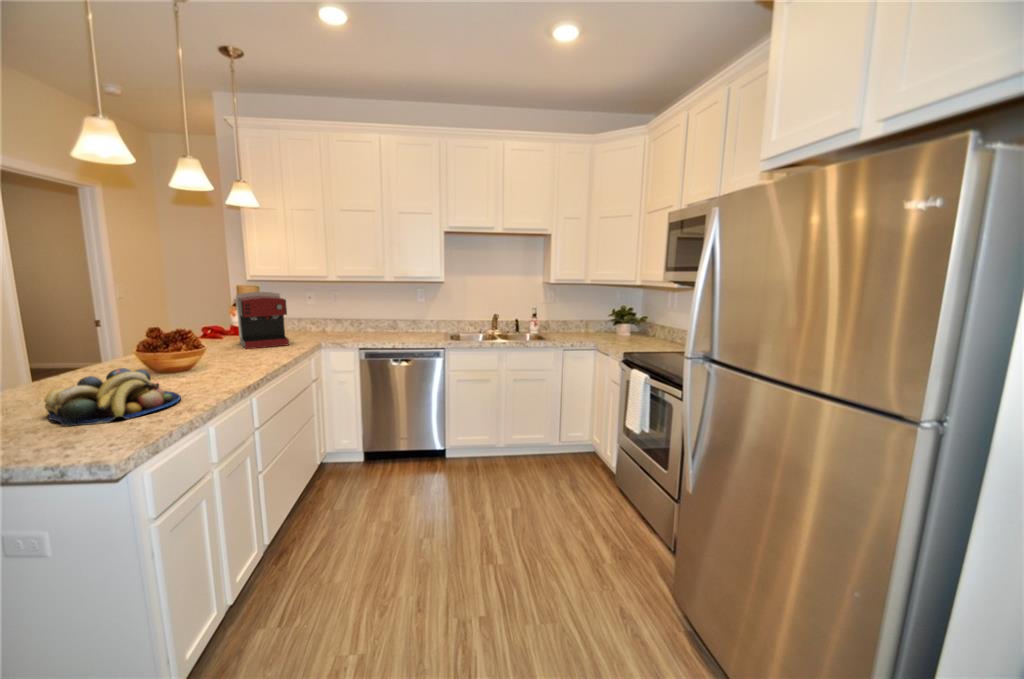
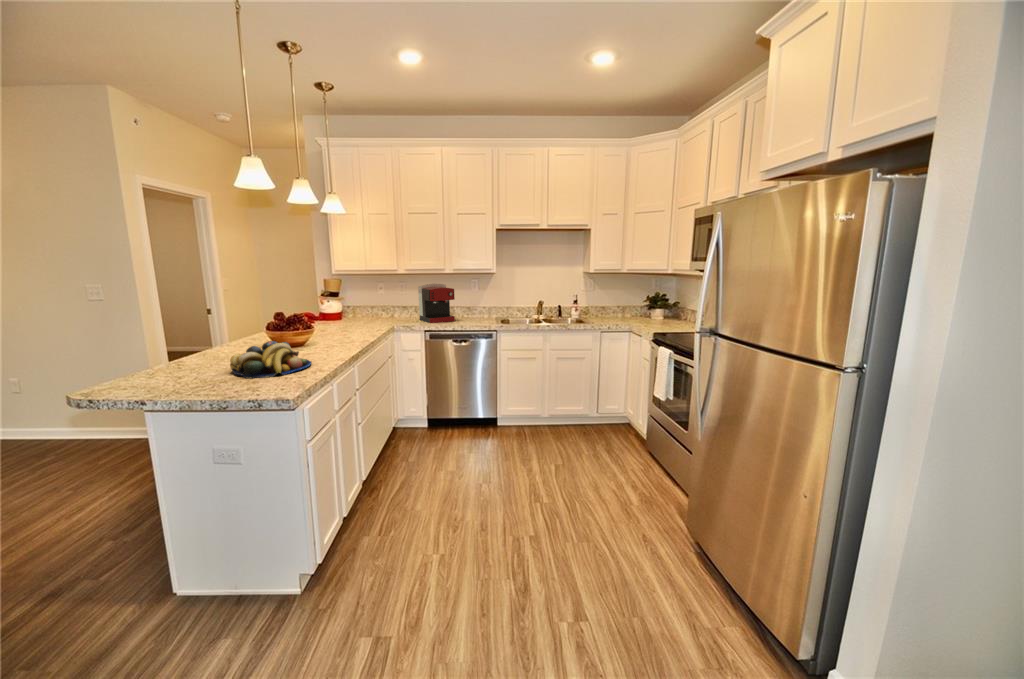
coffee maker: present [236,292,289,349] -> present [418,283,455,323]

